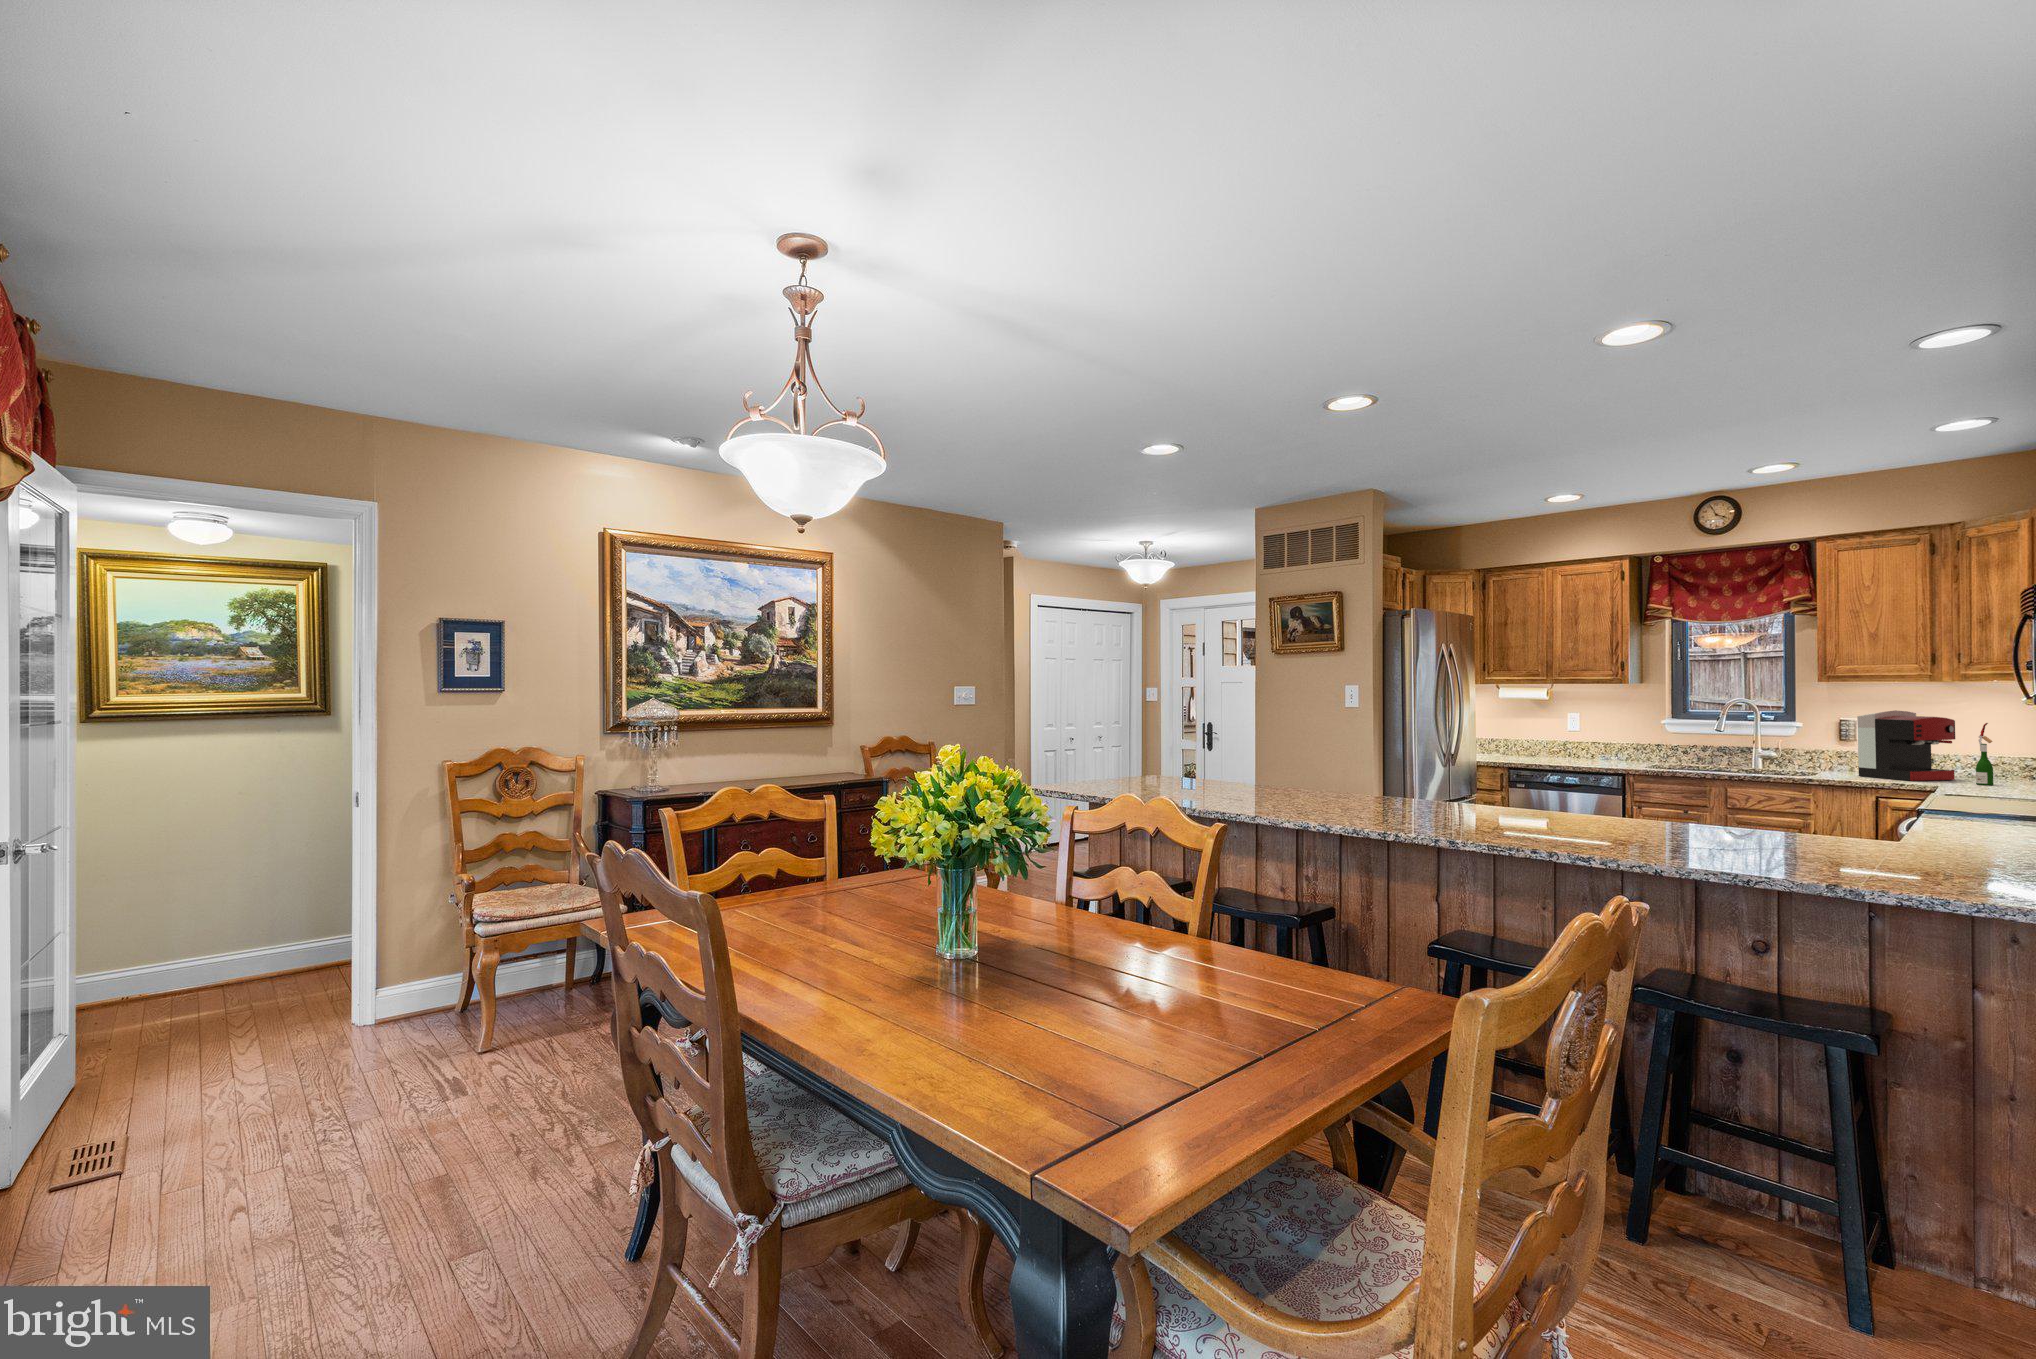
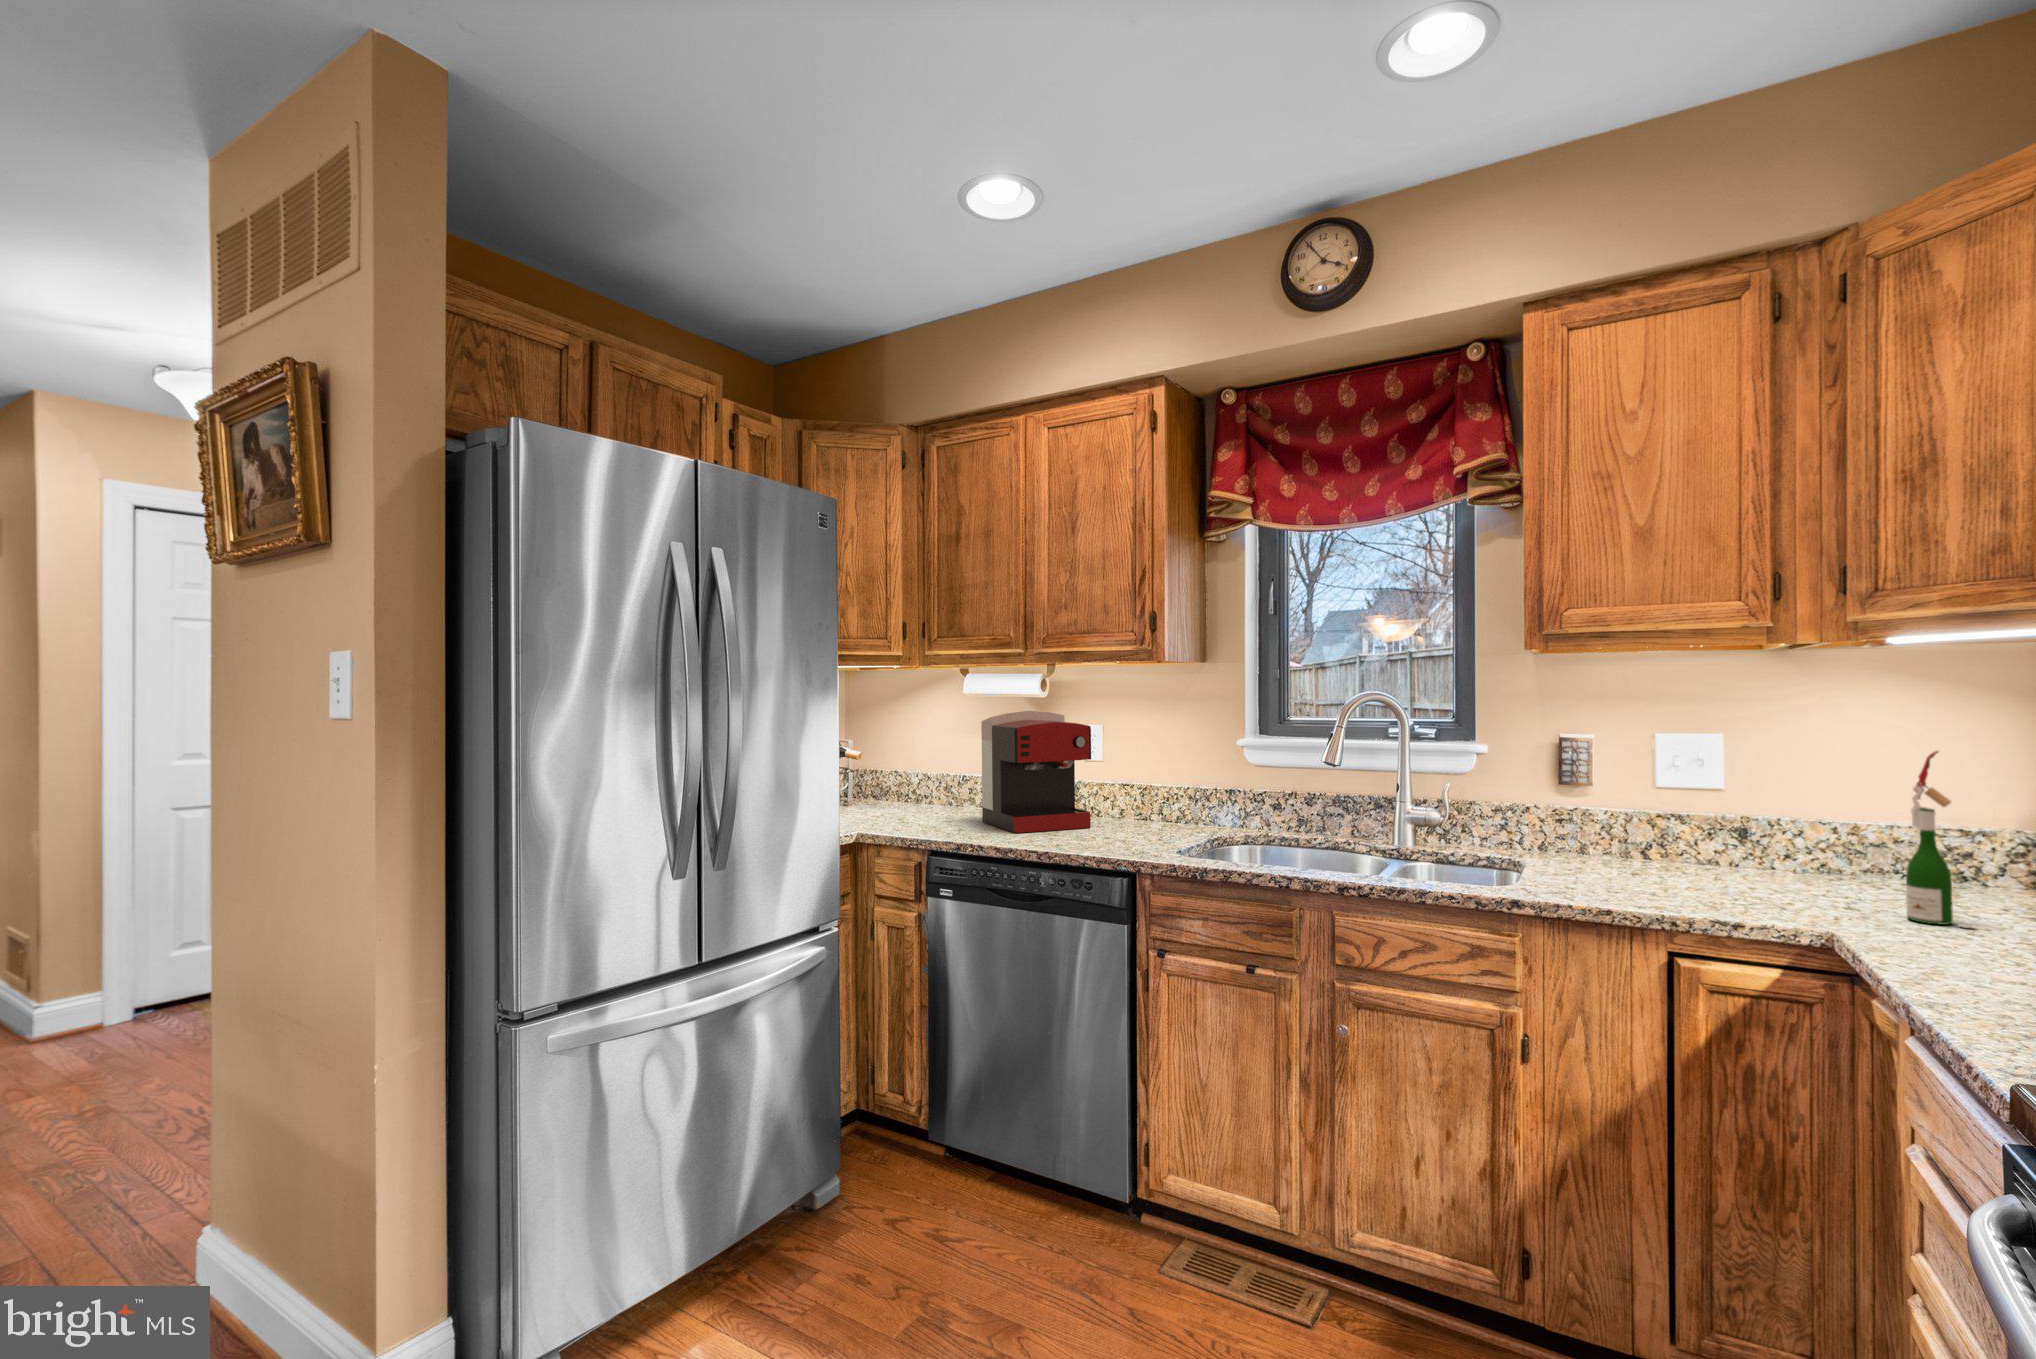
coffee maker: present [1857,710,1955,781] -> present [981,711,1091,833]

